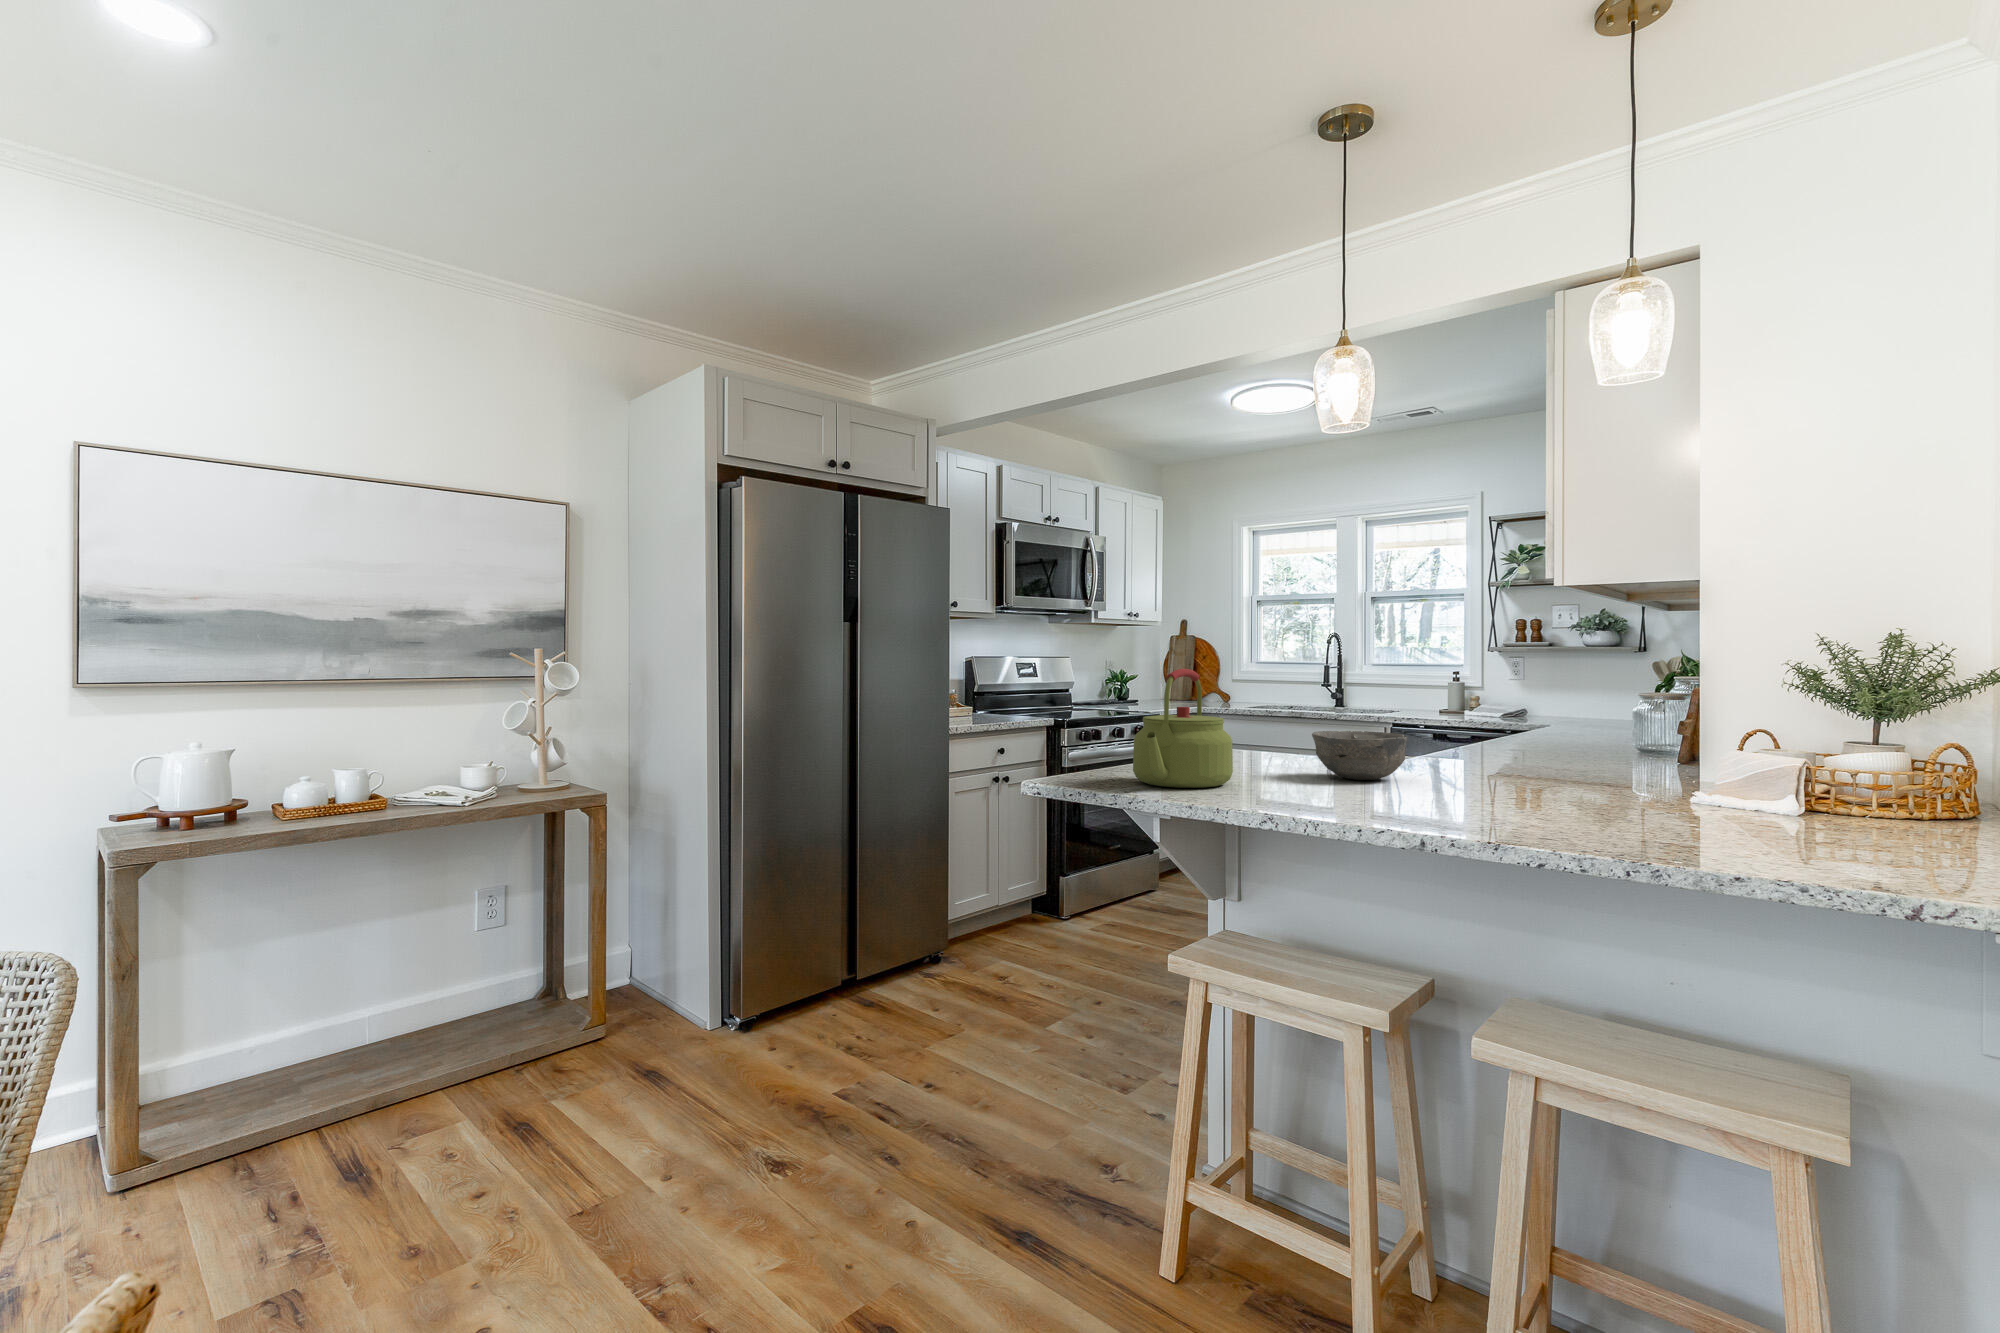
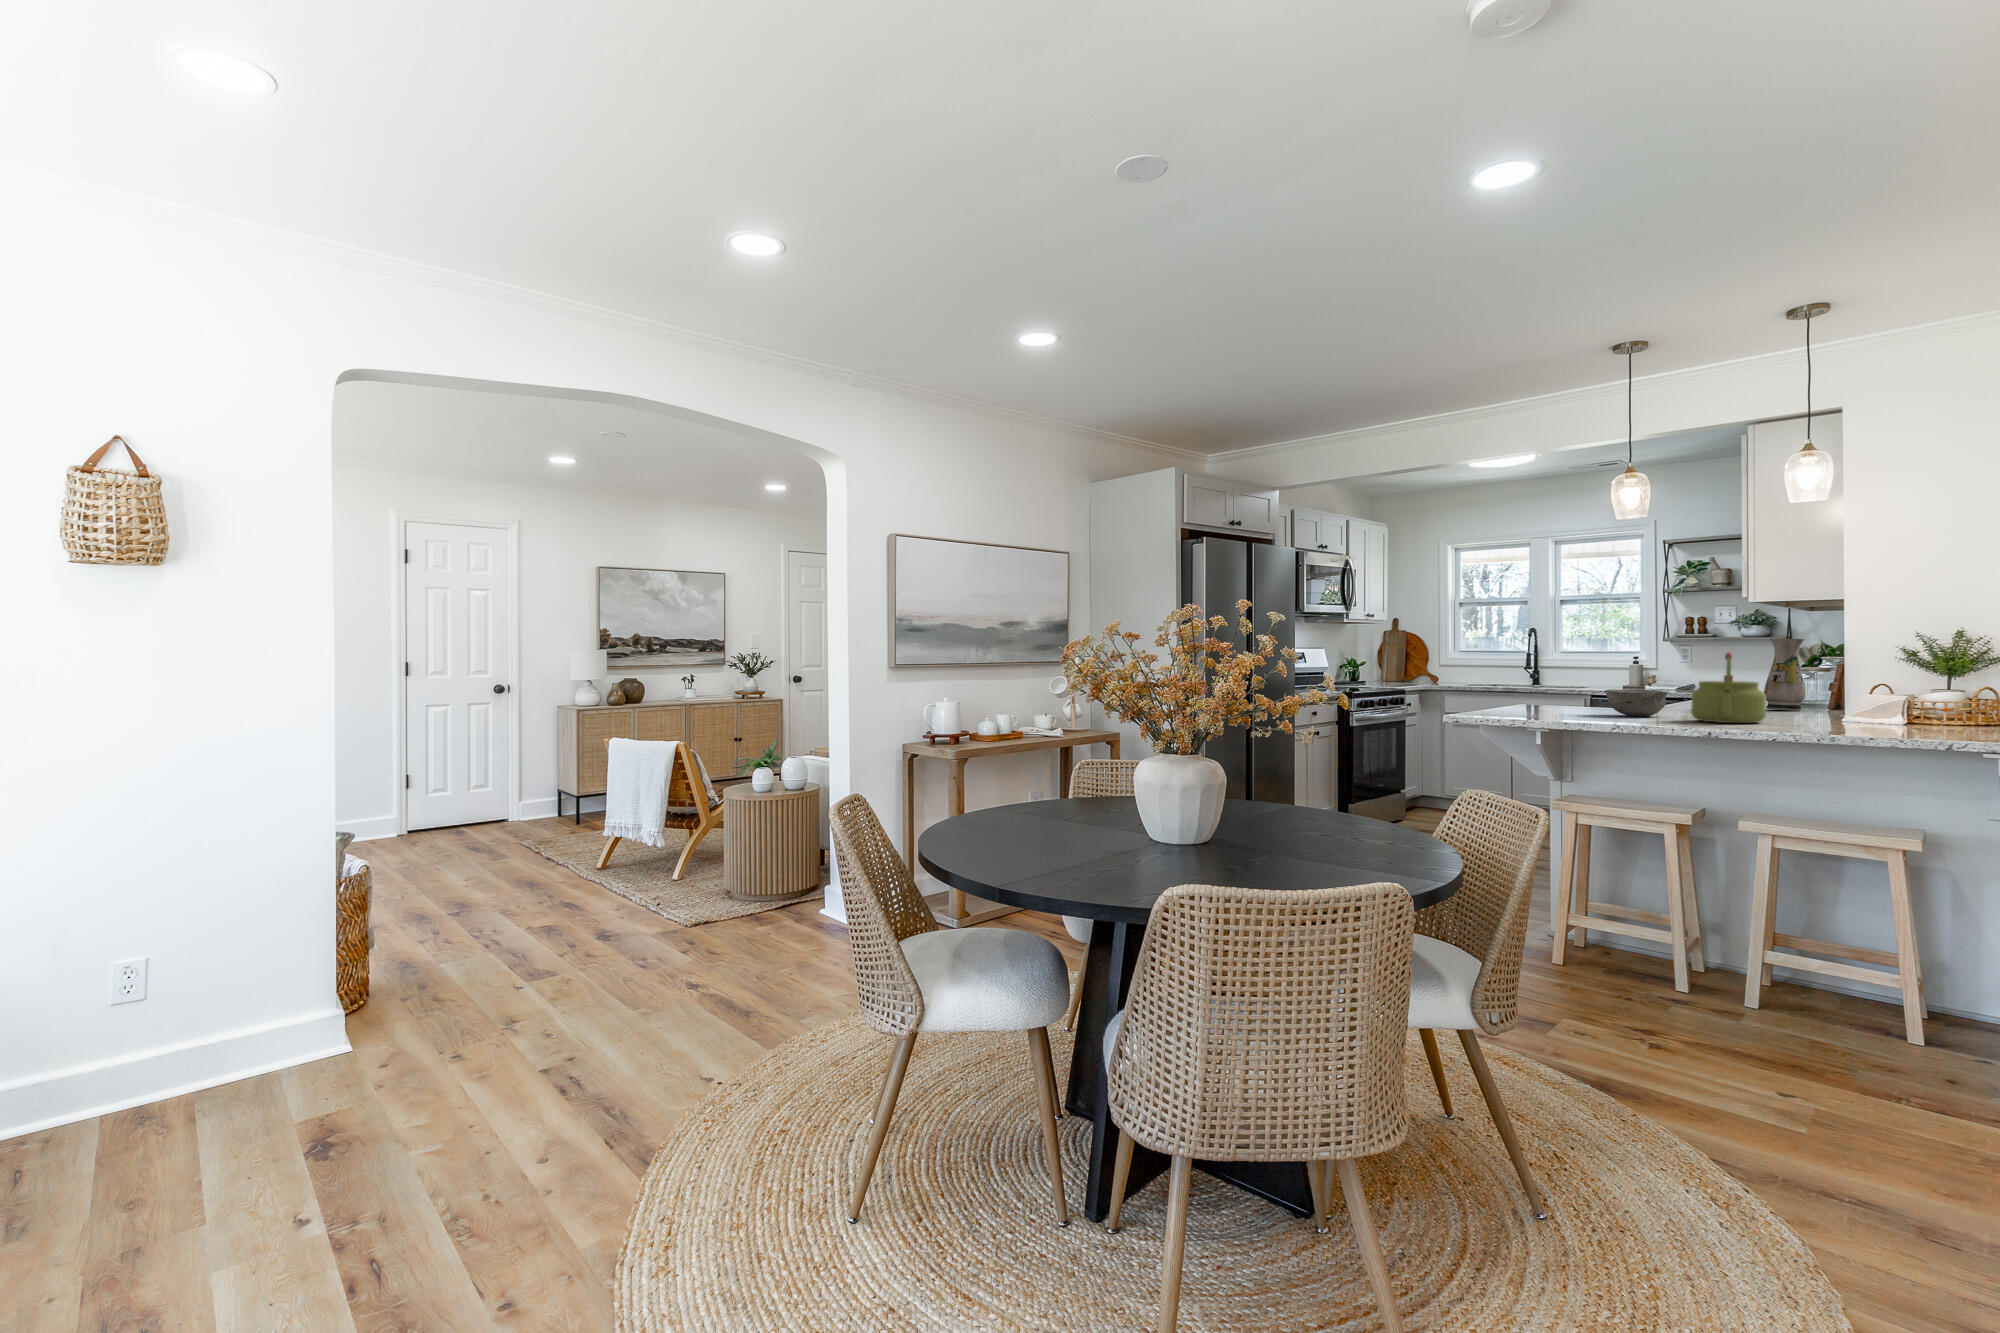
vase: none [1580,647,1642,764] -> present [1764,638,1805,711]
kettle: present [1133,669,1233,788] -> present [1691,652,1766,723]

